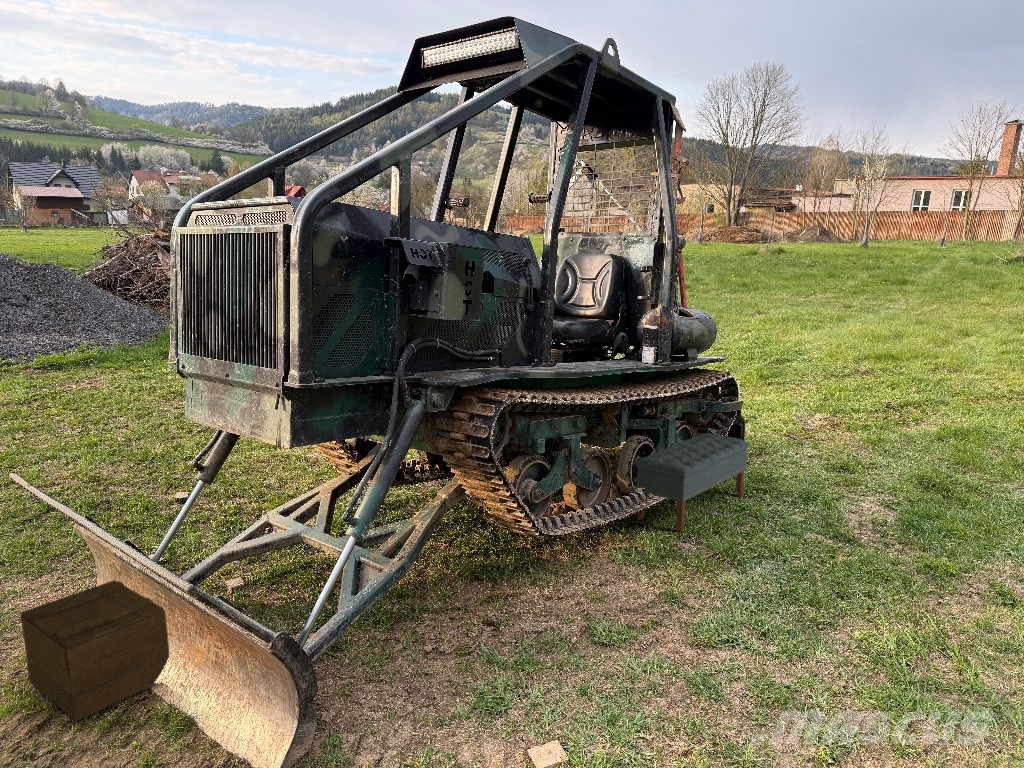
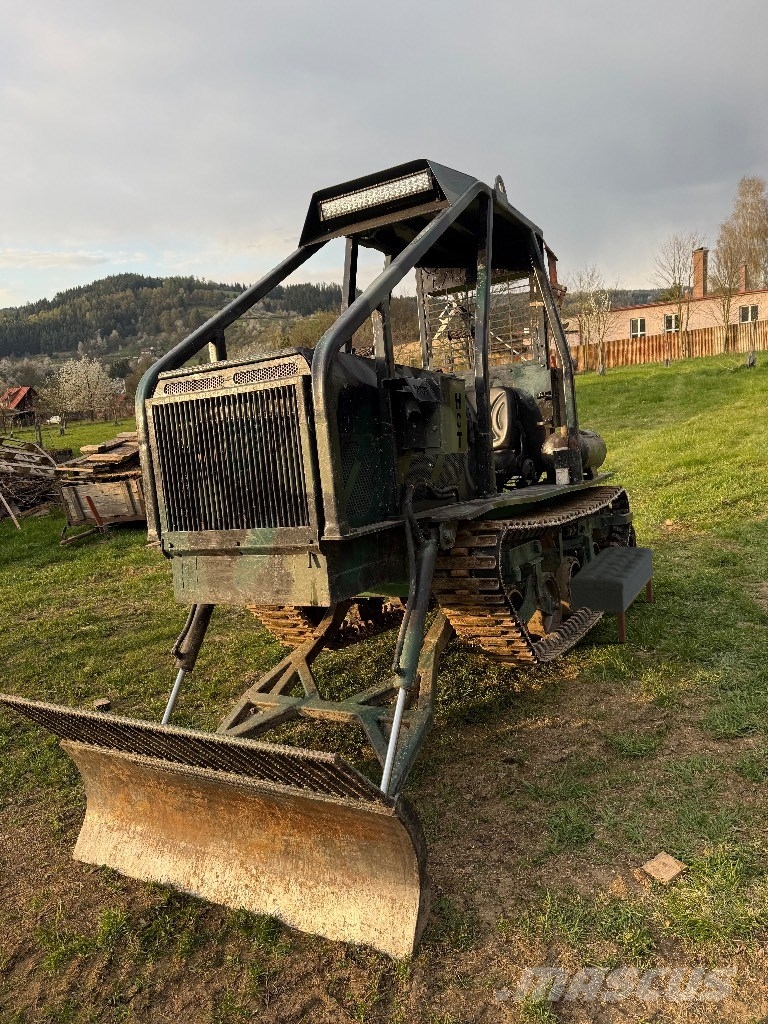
wooden crate: present [21,580,169,721] -> none [55,788,229,952]

